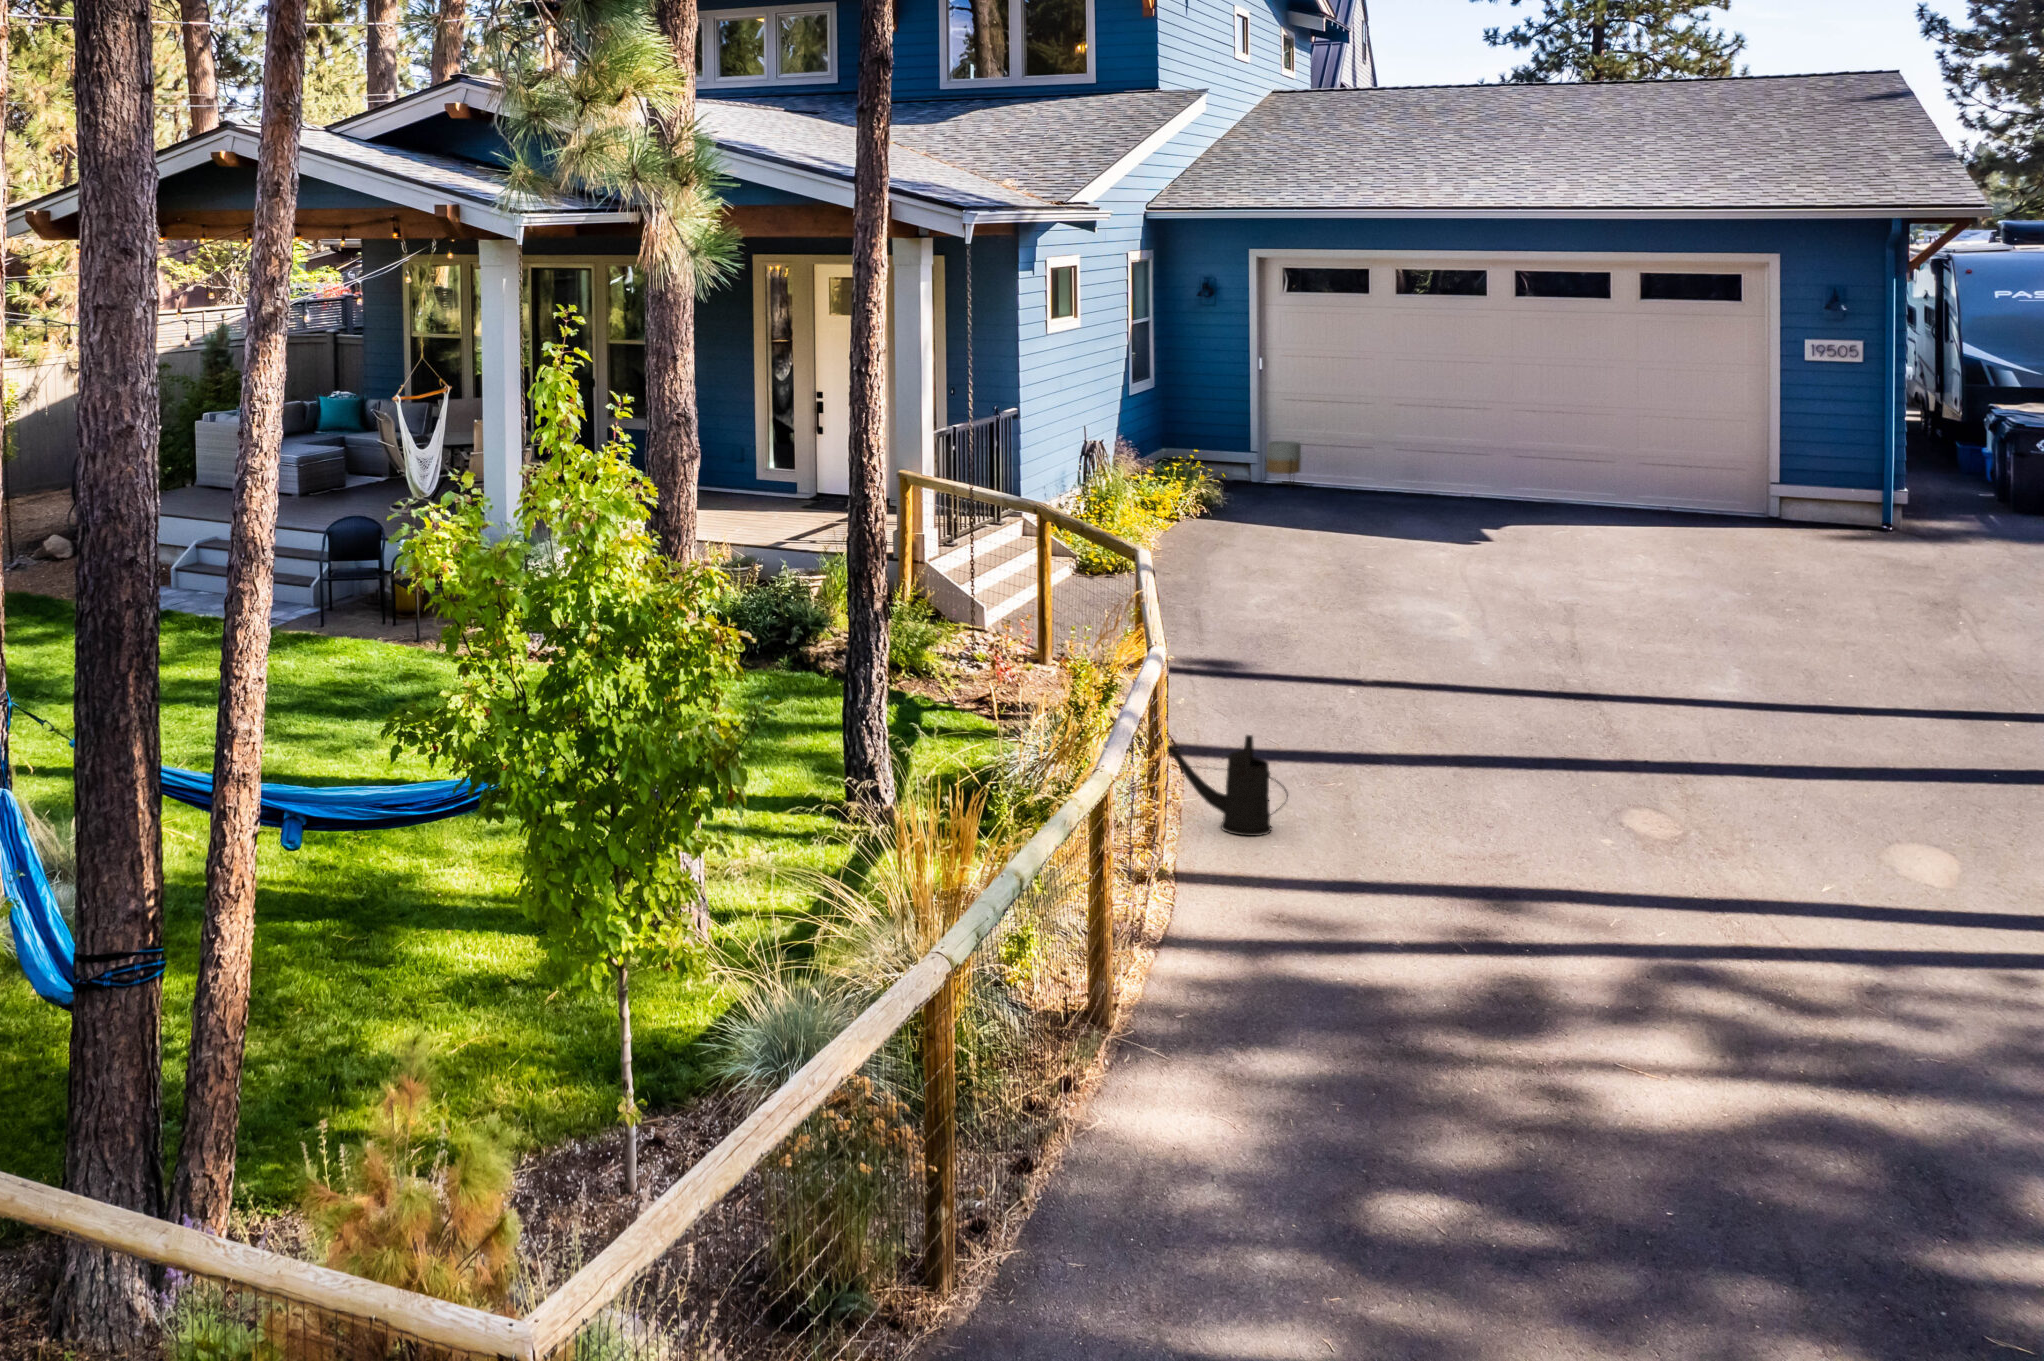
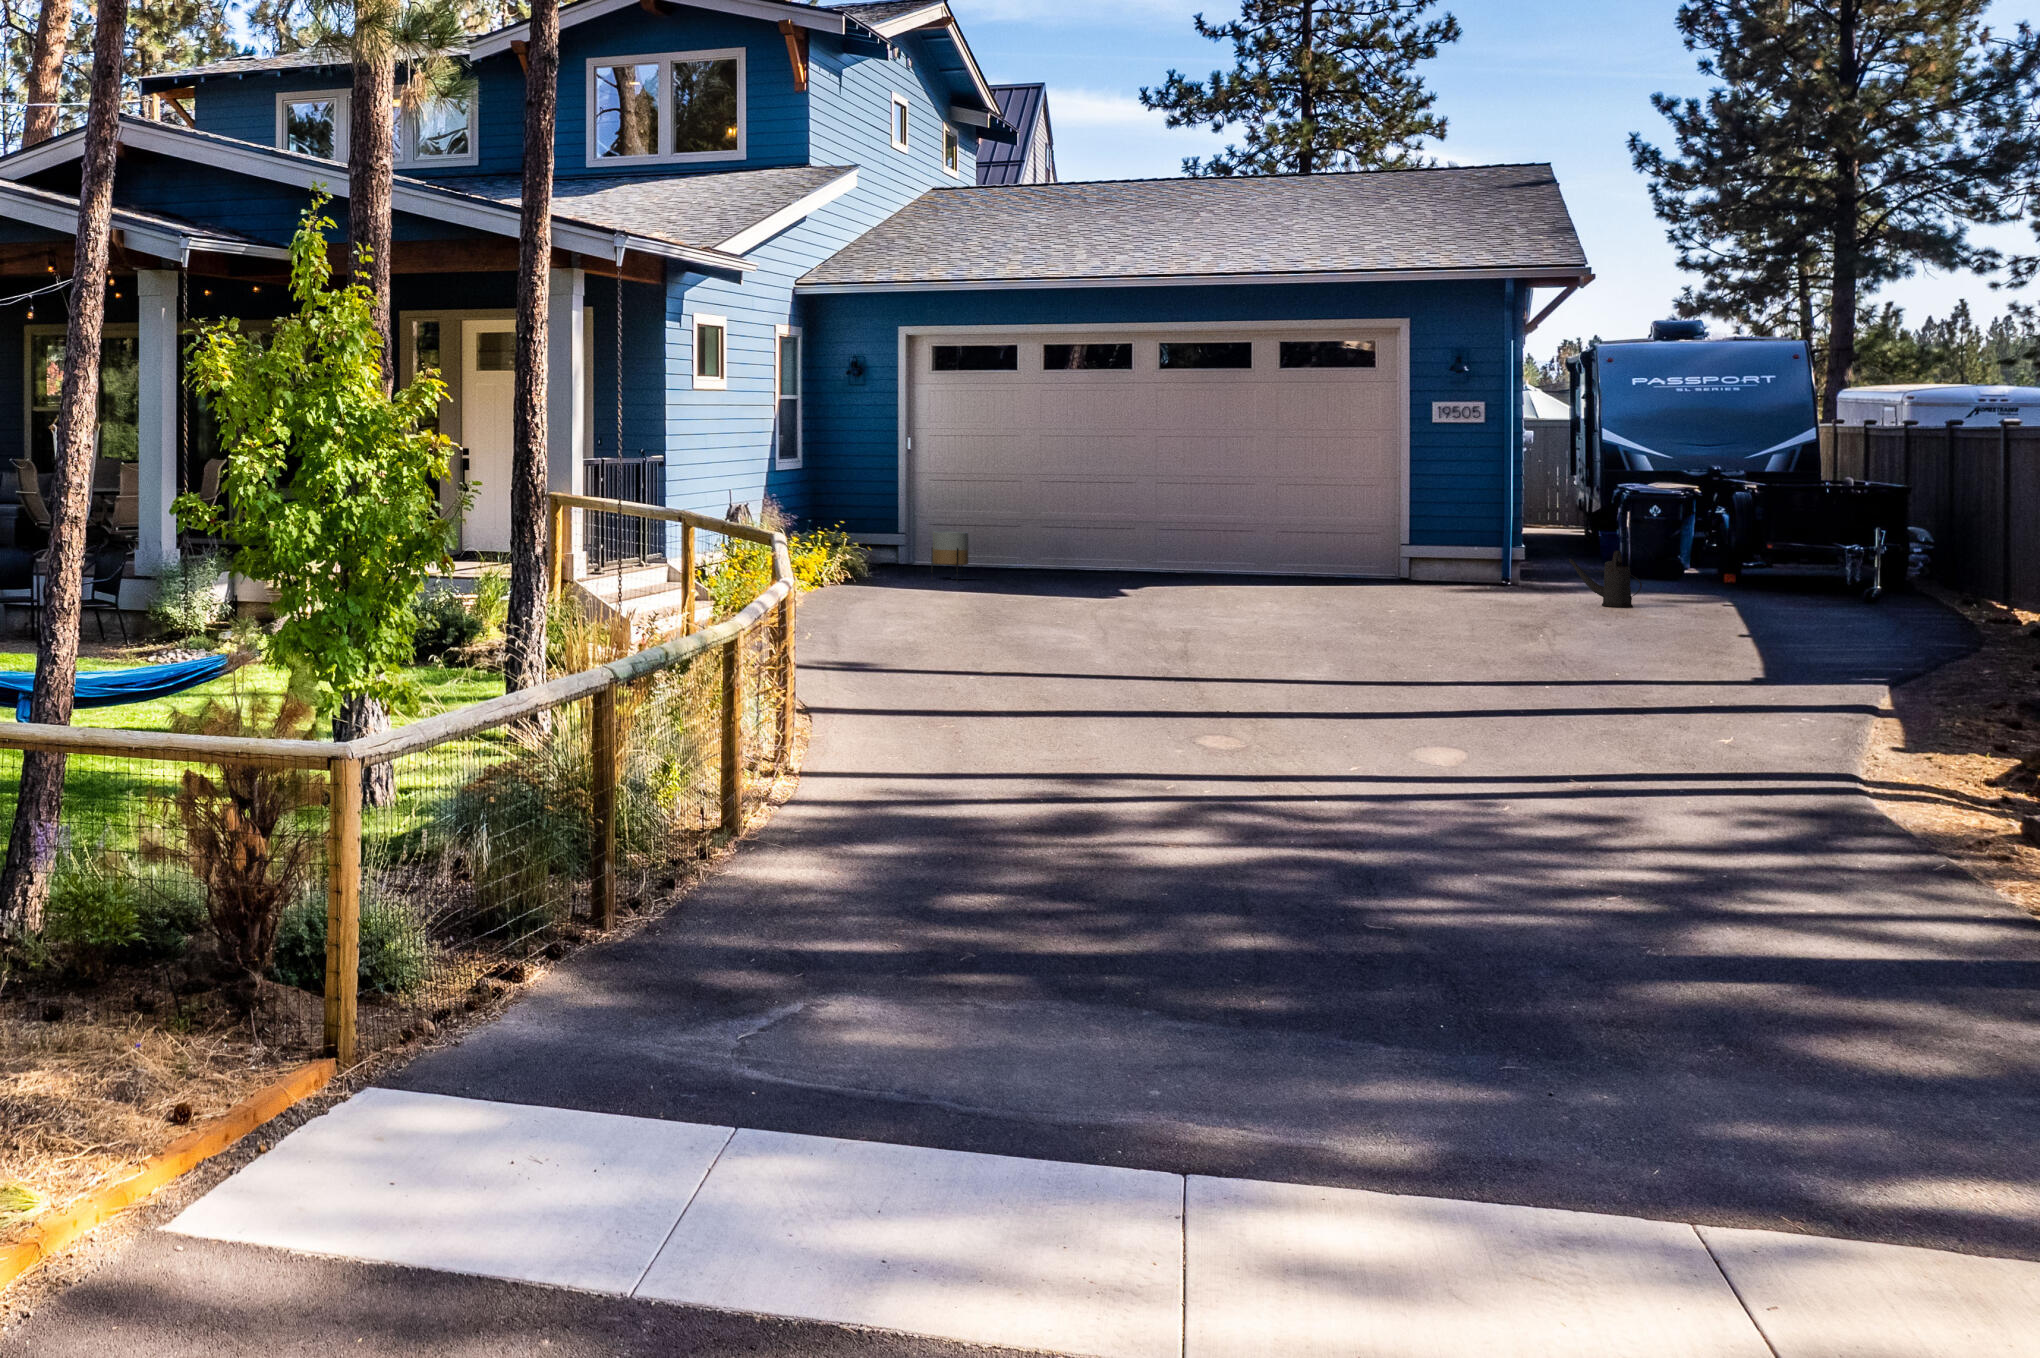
watering can: present [1168,735,1287,836] -> present [1569,551,1642,607]

